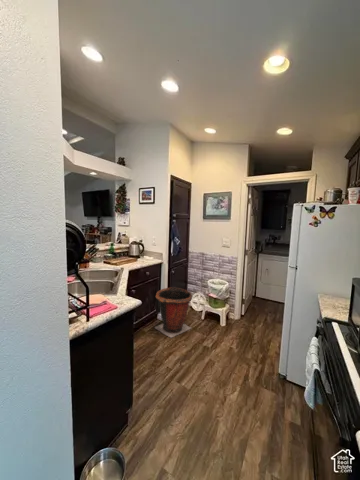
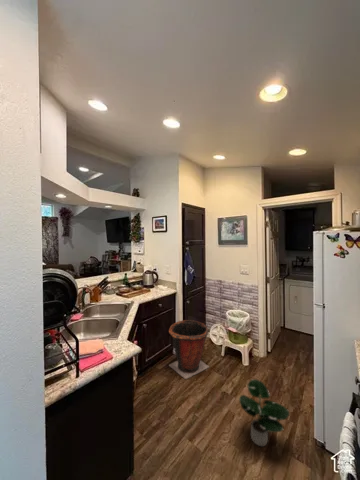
potted plant: none [221,332,263,383] -> present [239,379,289,446]

